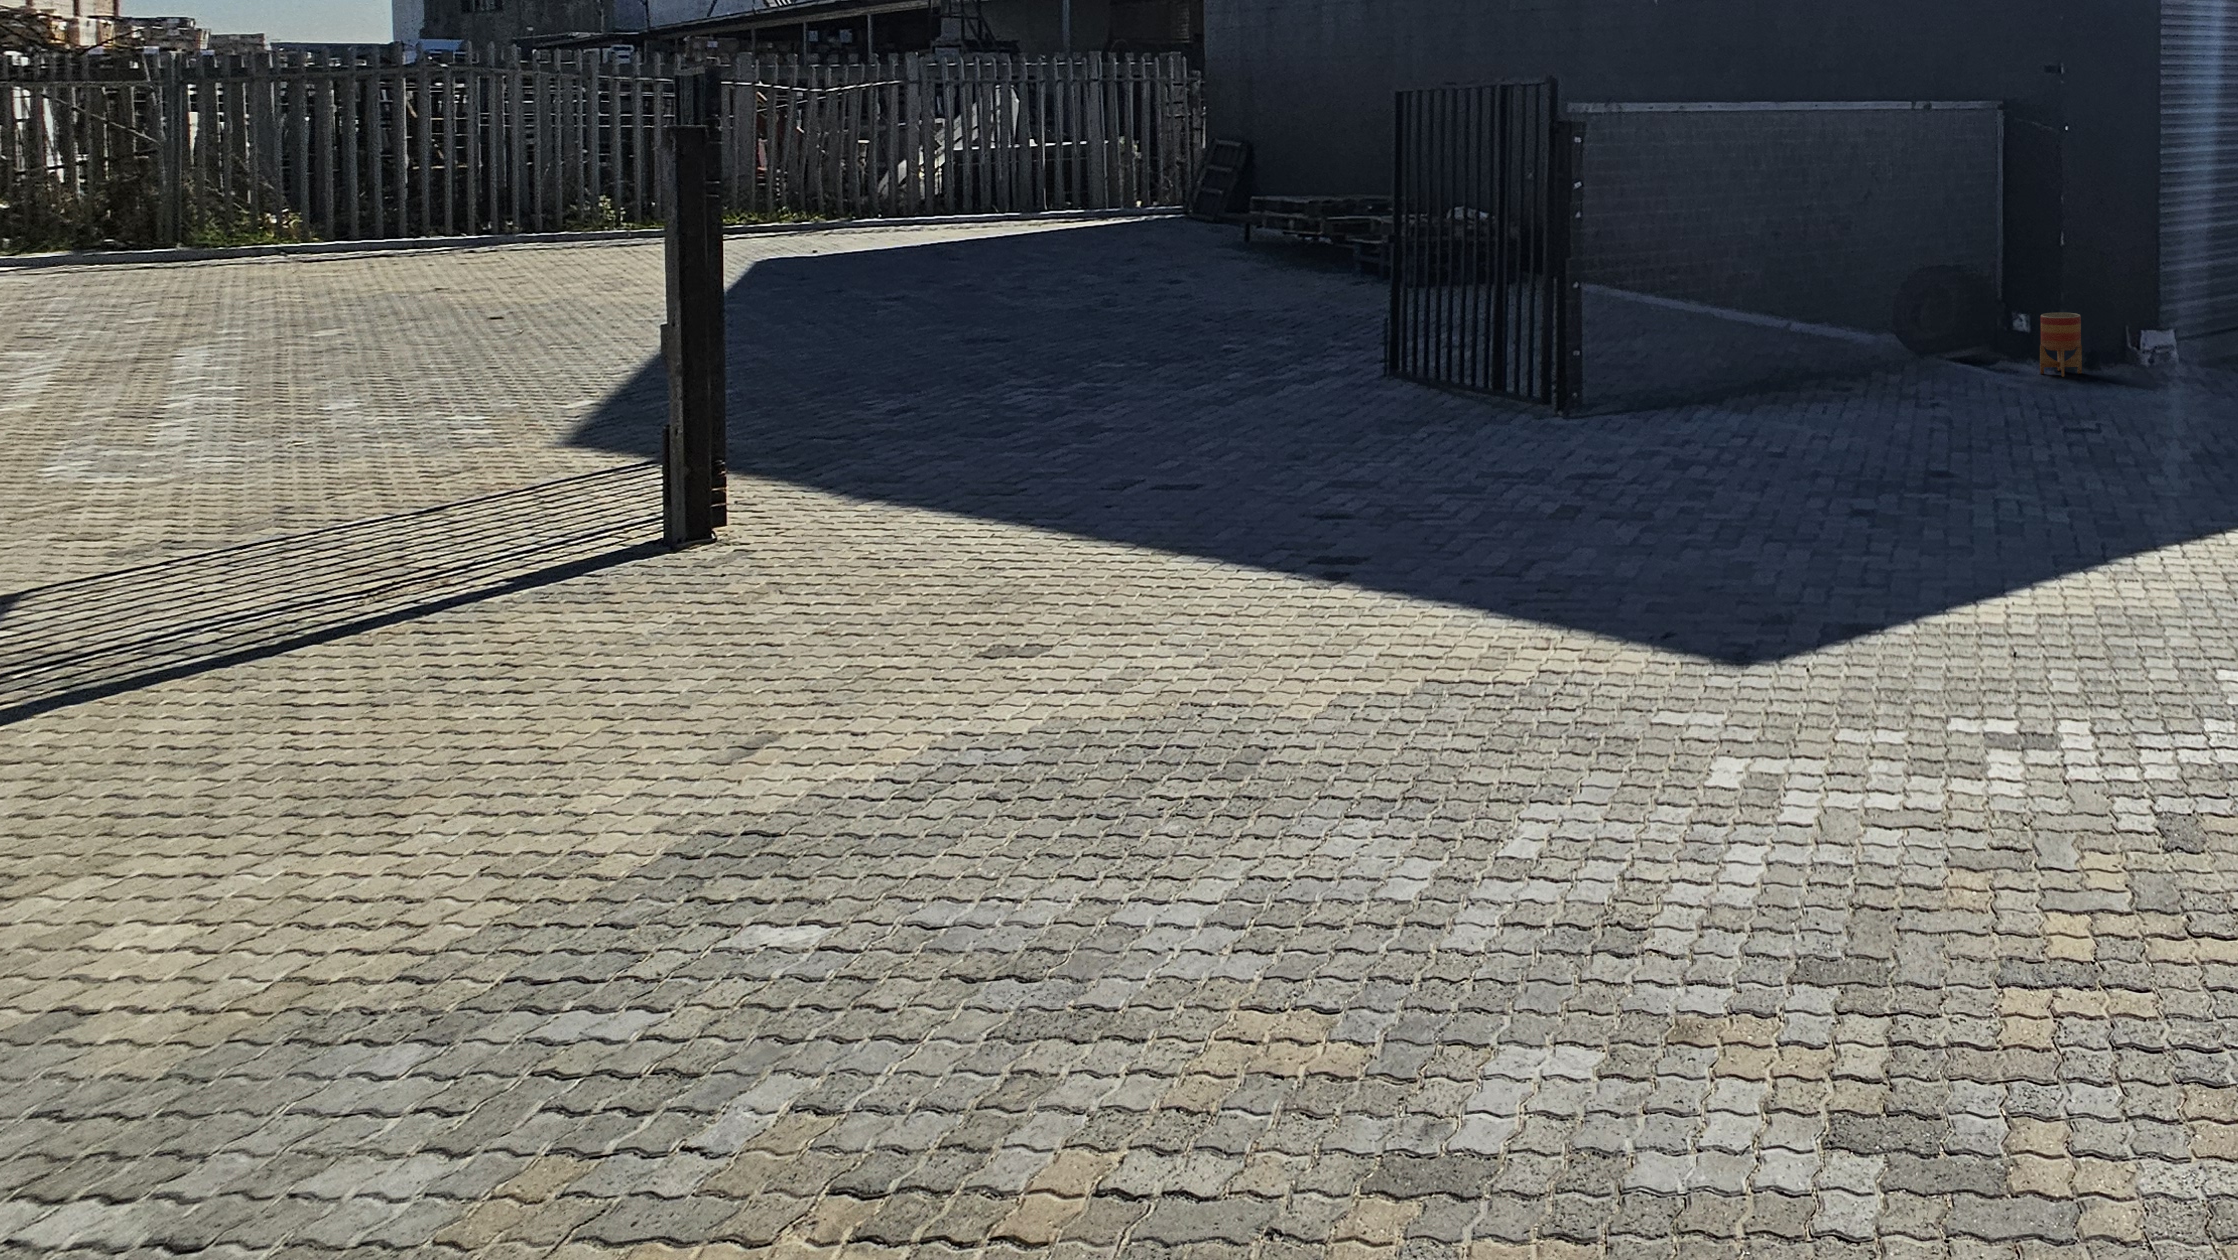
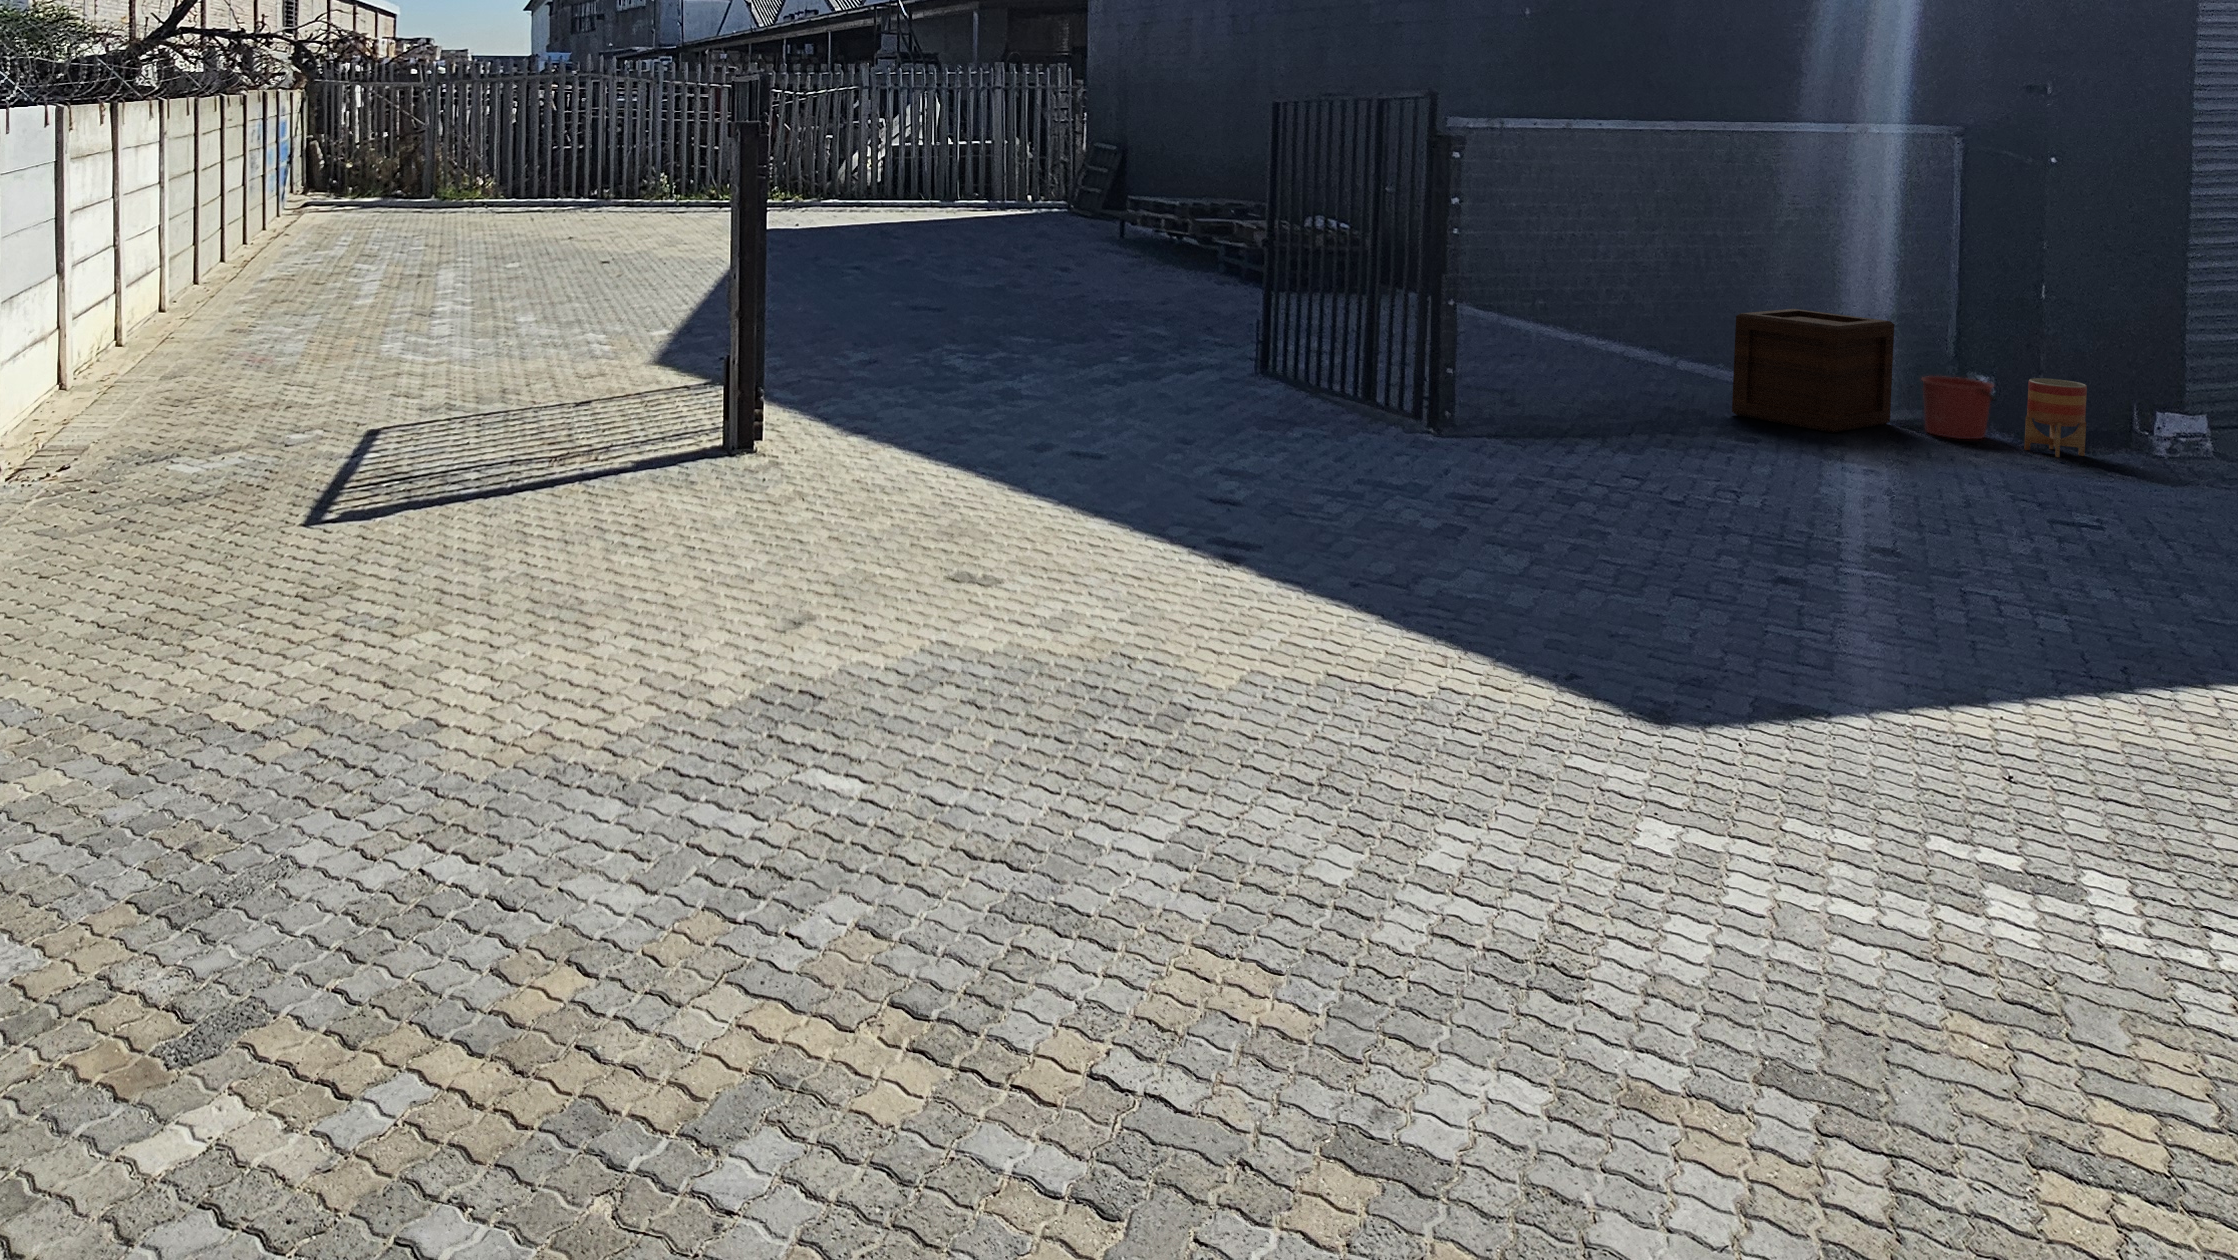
wooden crate: none [1820,273,1944,378] -> present [1732,309,1894,433]
bucket: none [1964,319,2019,371] -> present [1922,376,1995,439]

